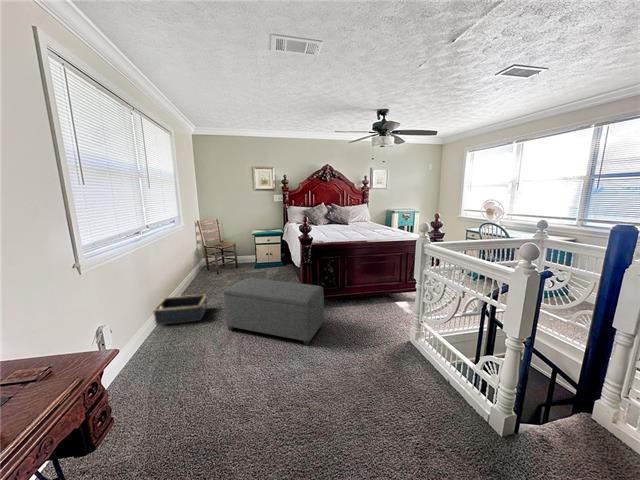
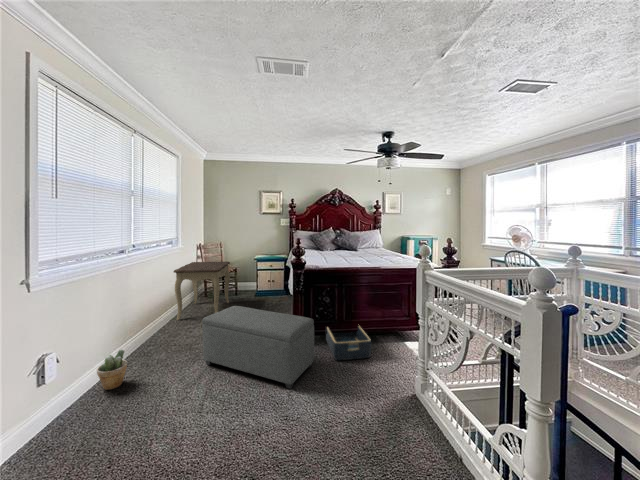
side table: none [181,237,232,293] -> present [174,262,230,320]
basket: present [153,295,207,325] -> present [326,326,371,360]
potted plant: none [135,320,161,355] -> present [97,349,127,390]

